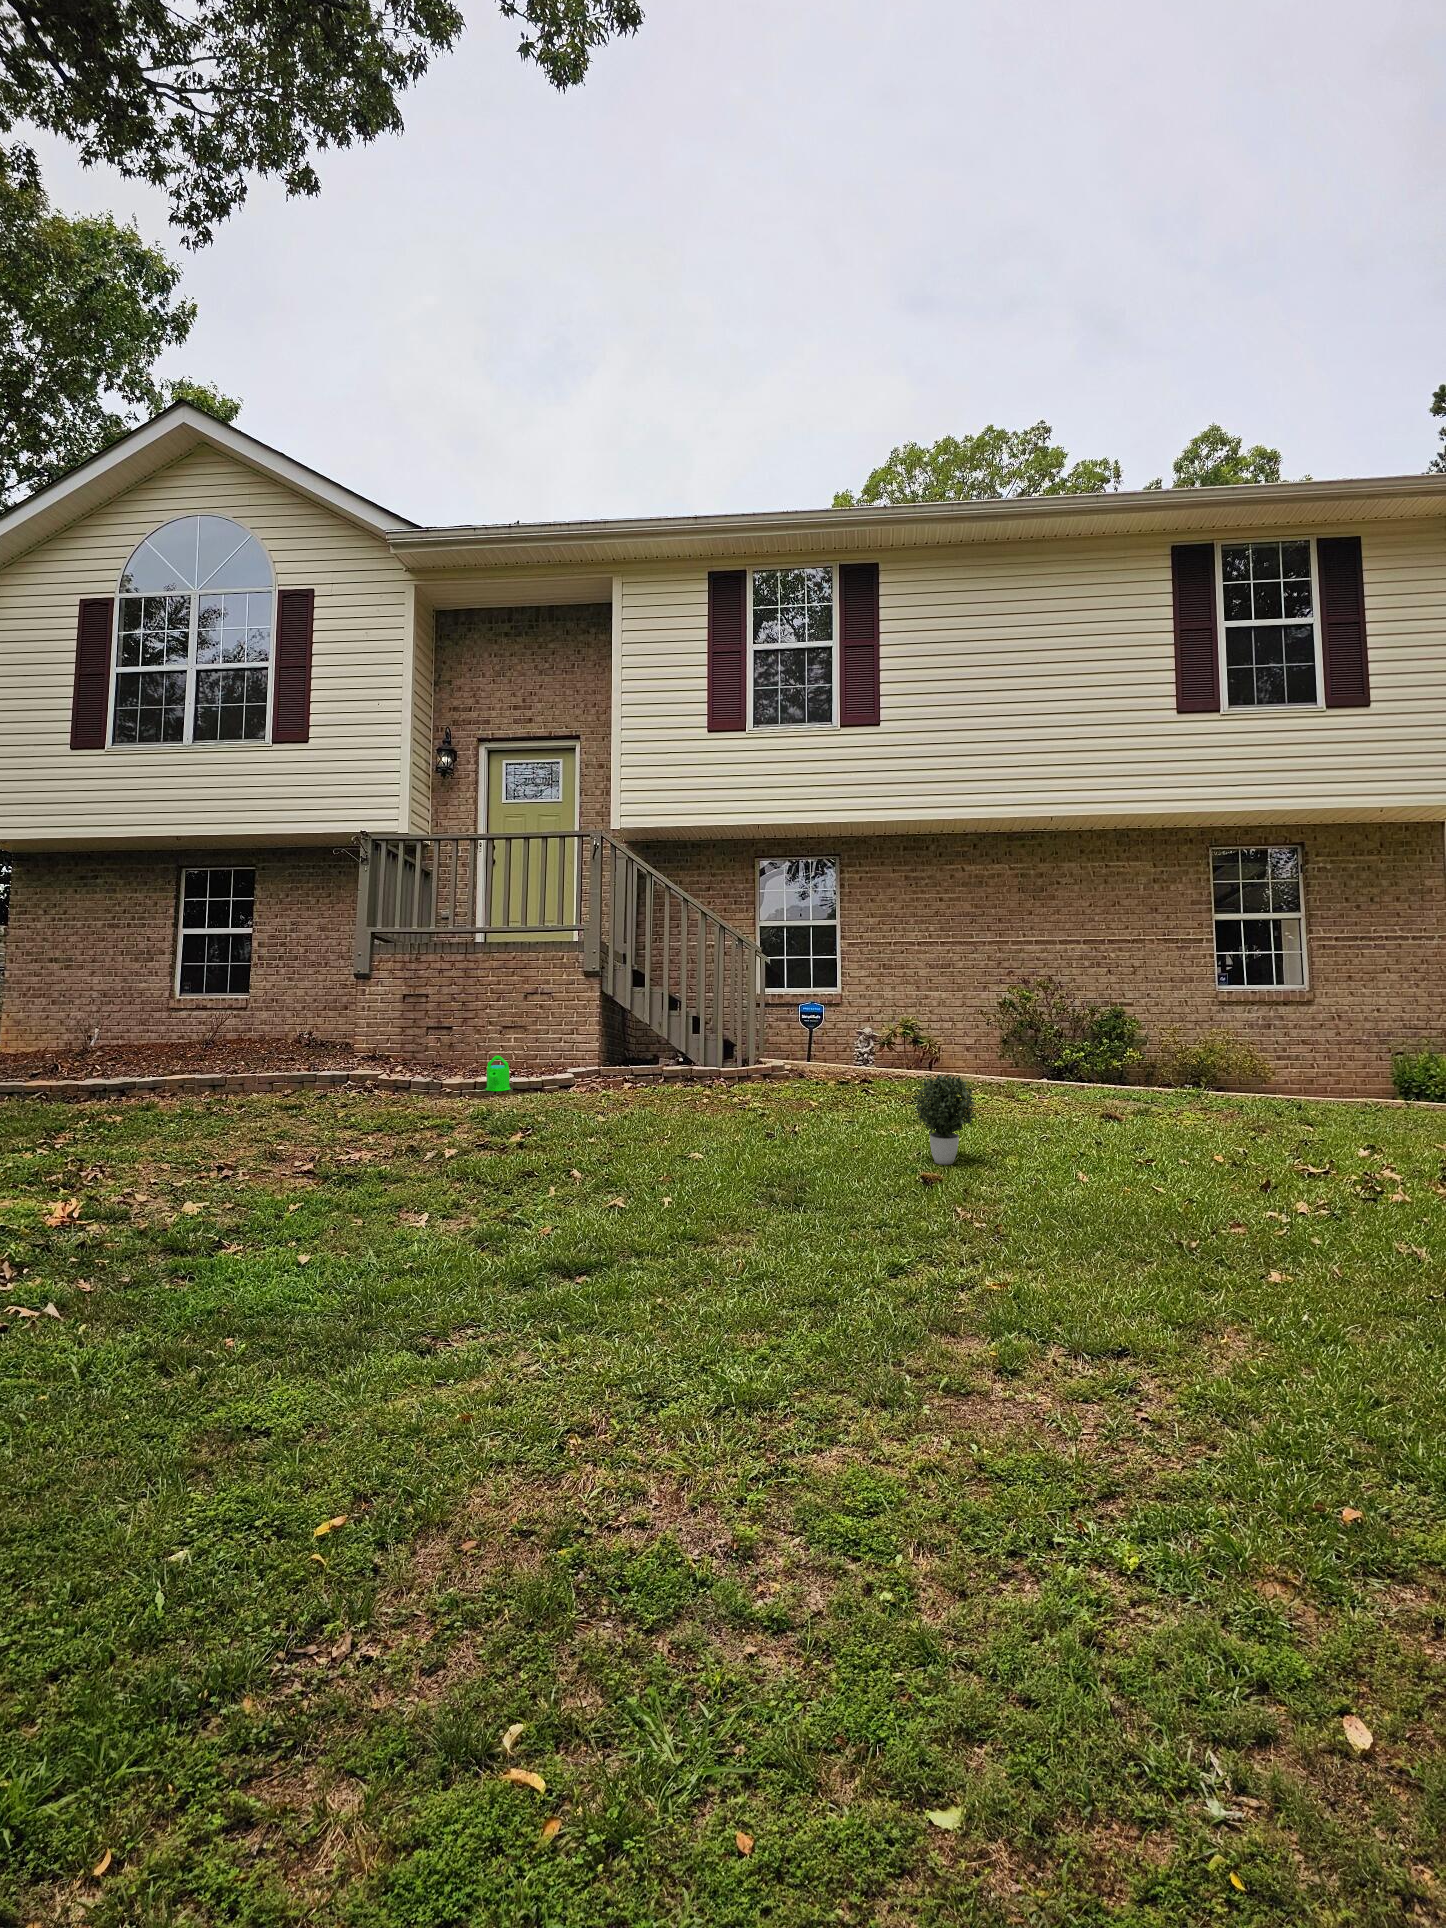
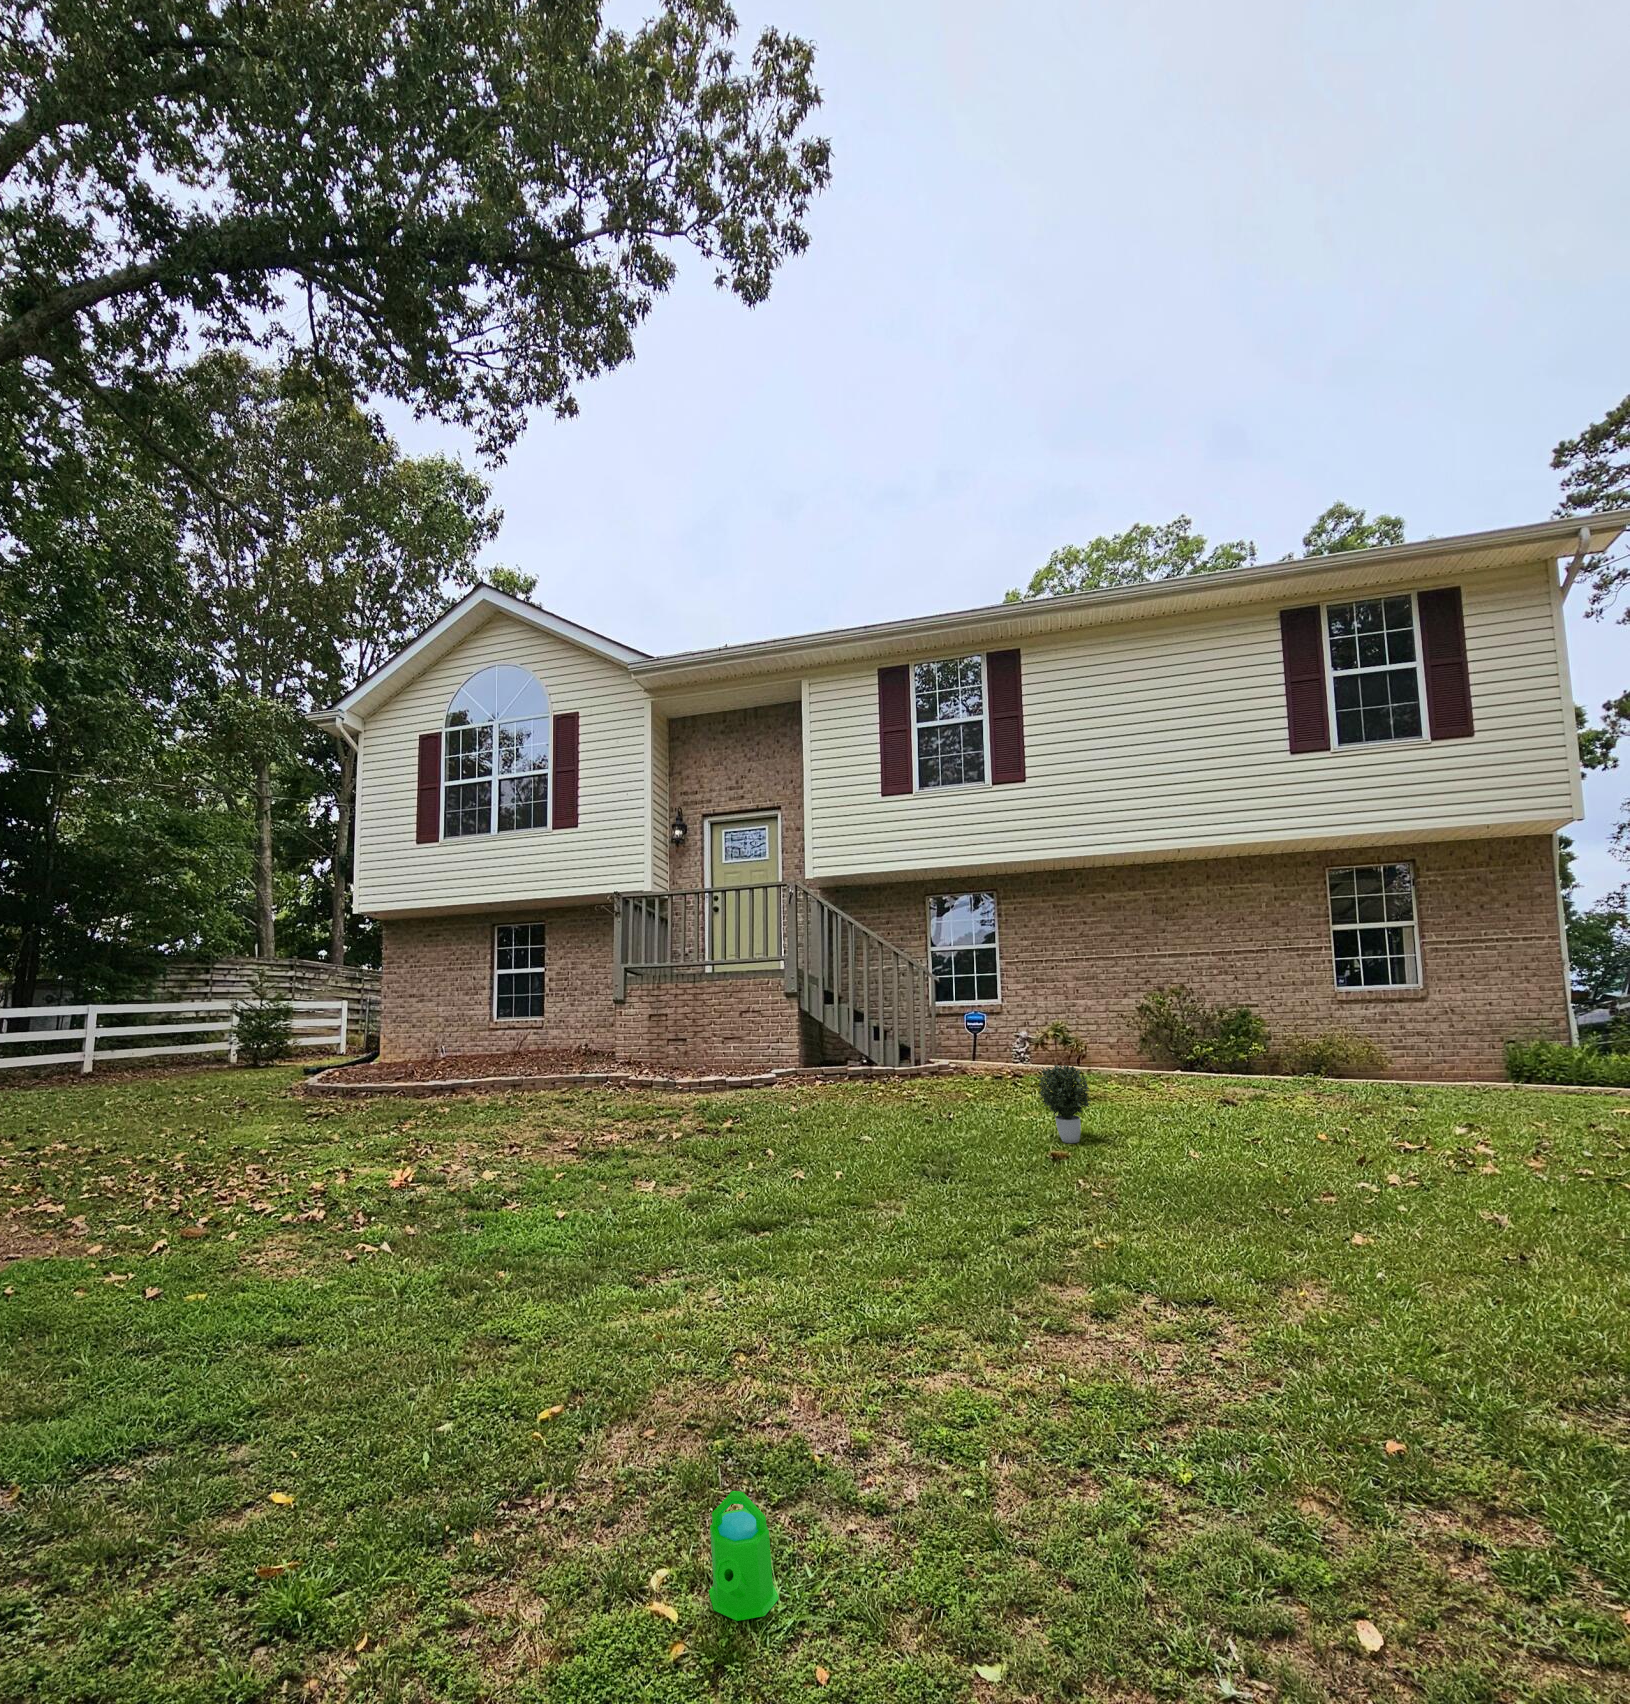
watering can: present [485,1056,511,1091] -> present [709,1491,779,1621]

